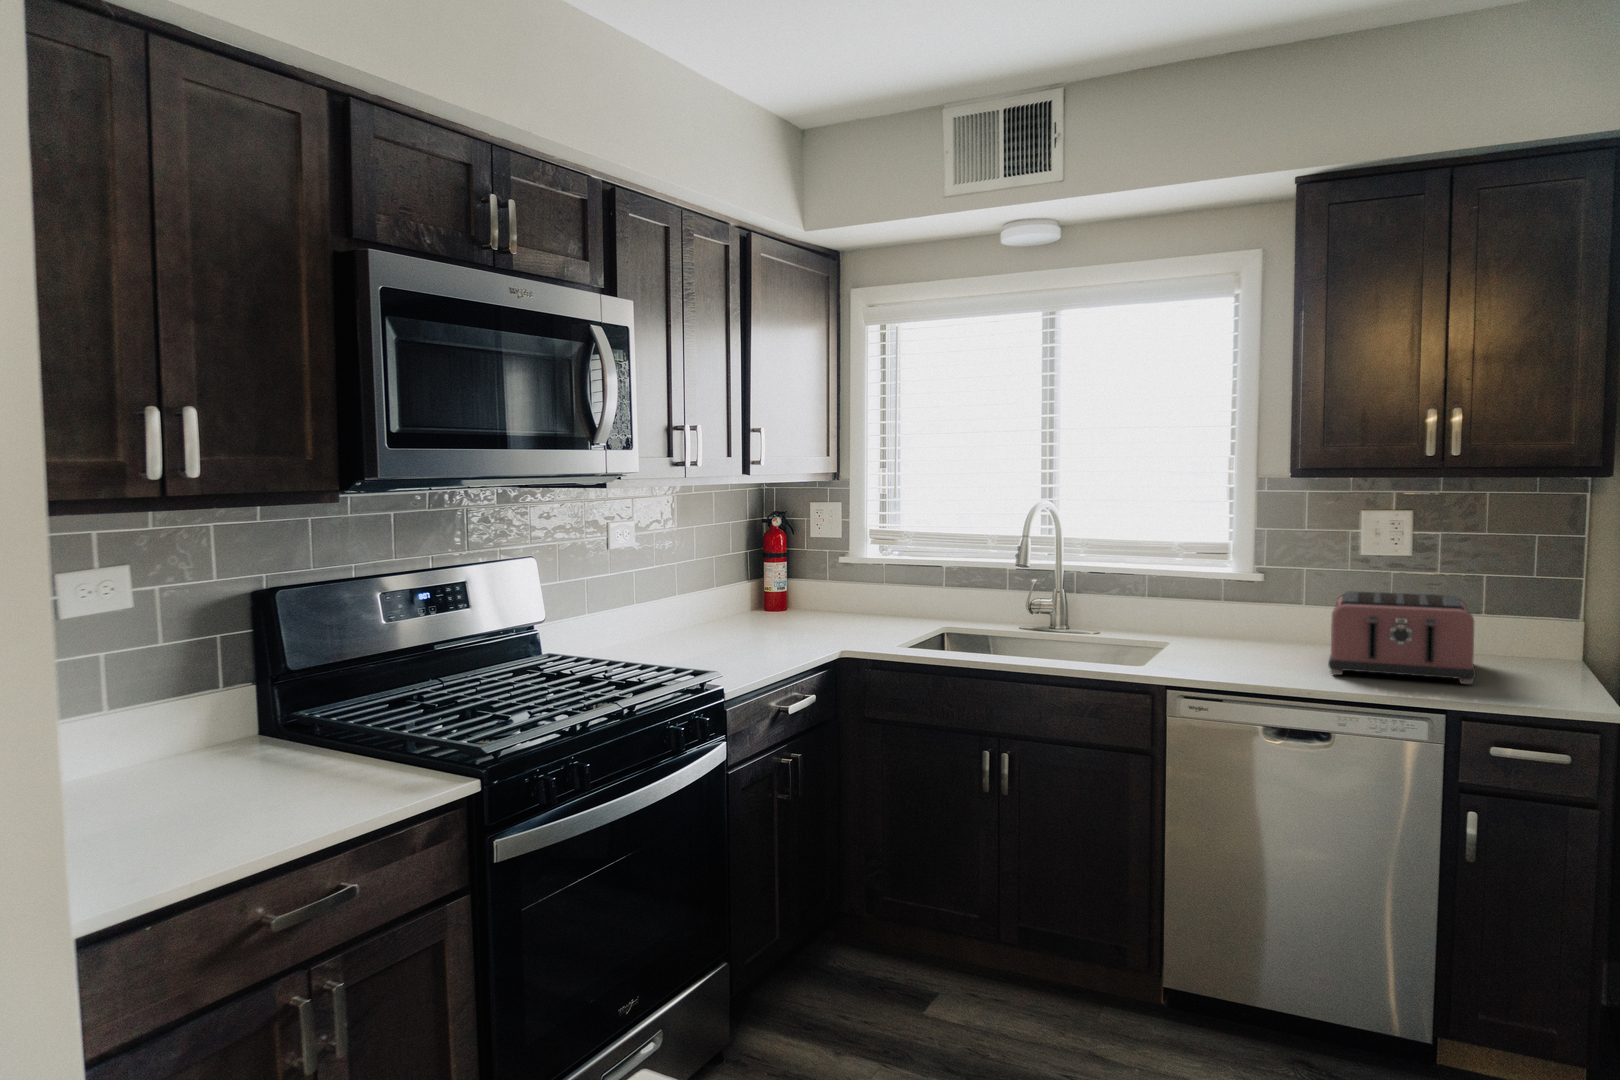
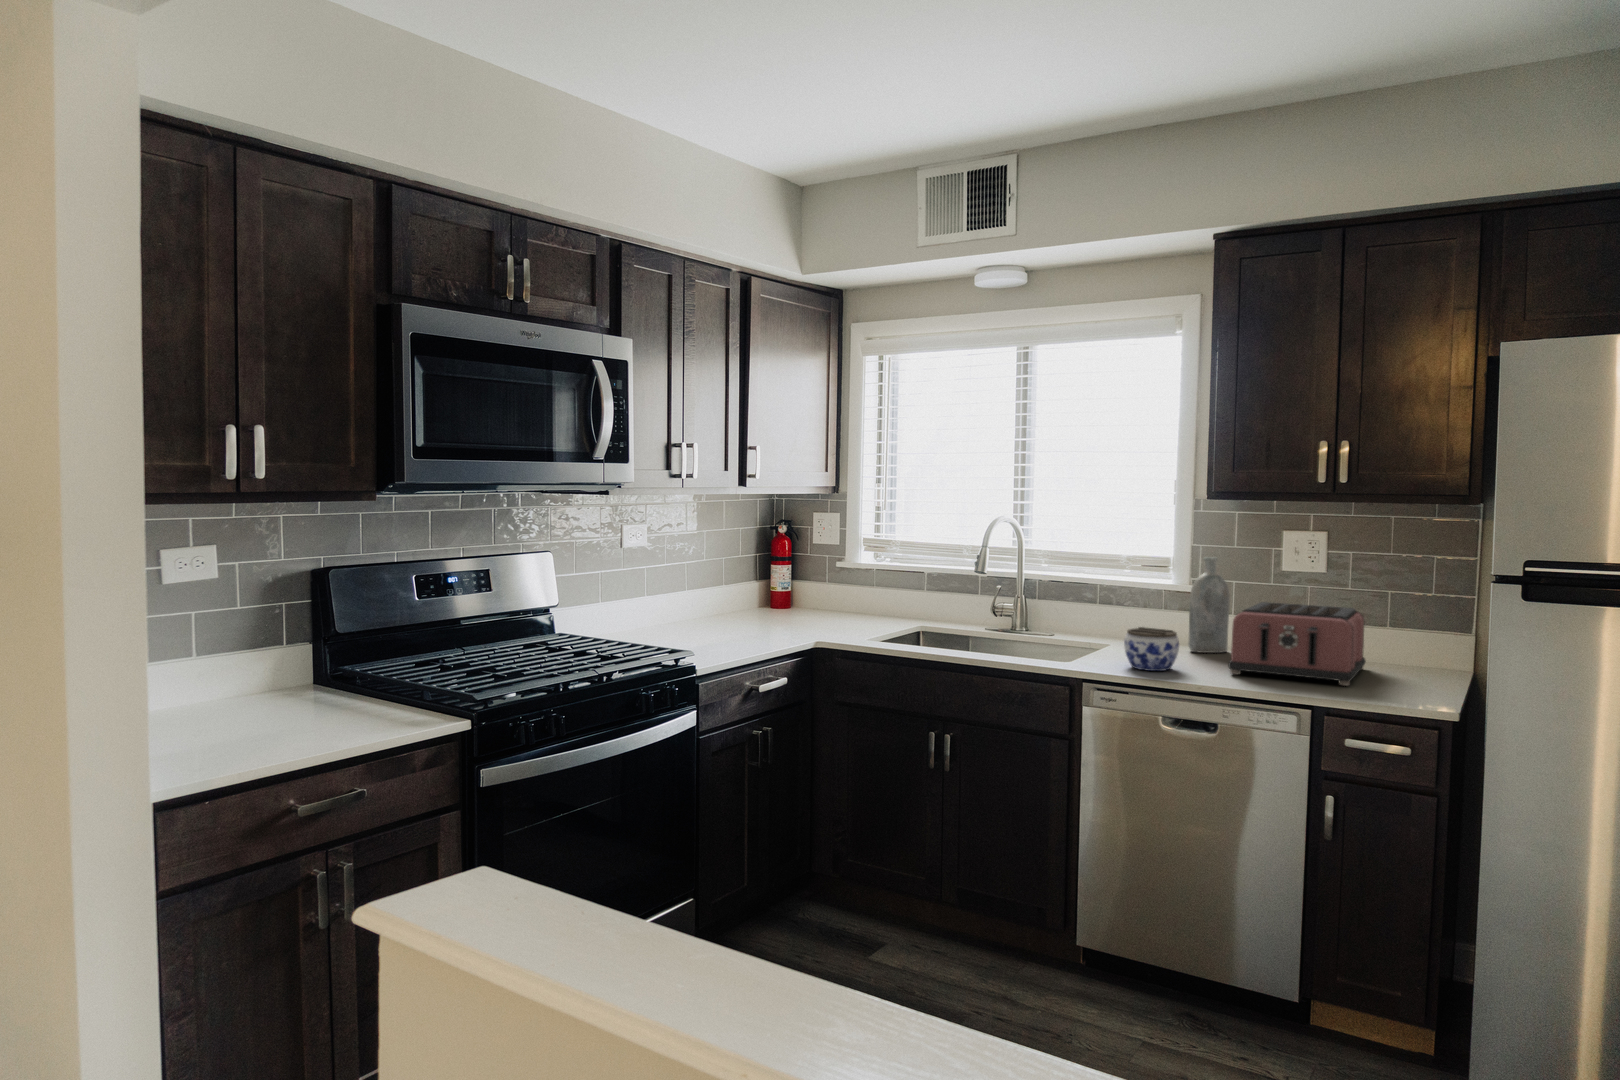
bottle: none [1260,542,1304,649] -> present [1188,557,1230,653]
jar: none [1207,624,1271,674] -> present [1124,627,1179,671]

